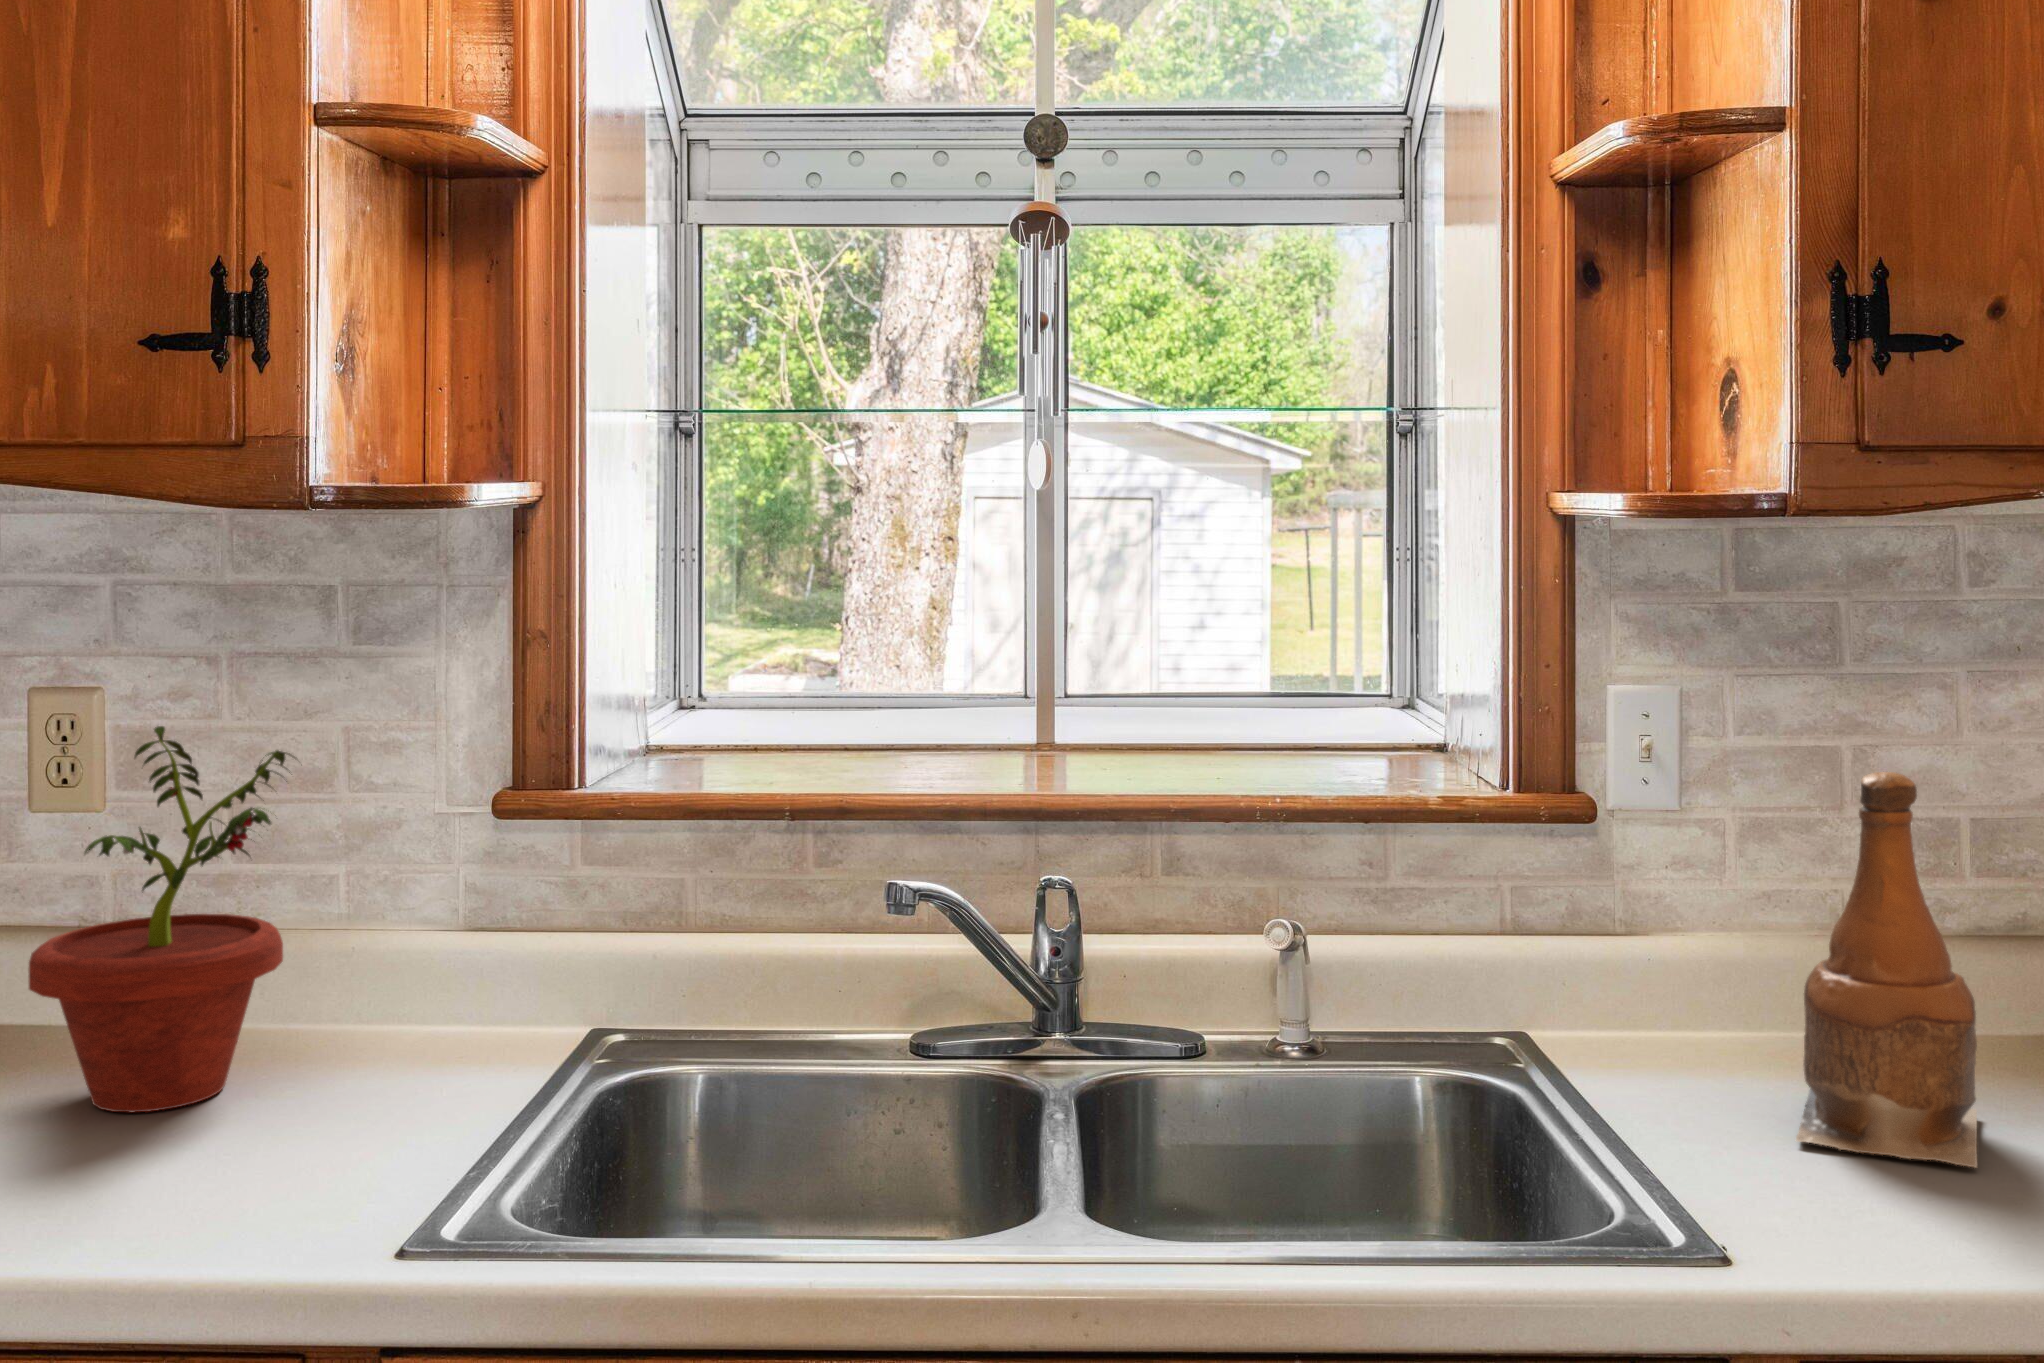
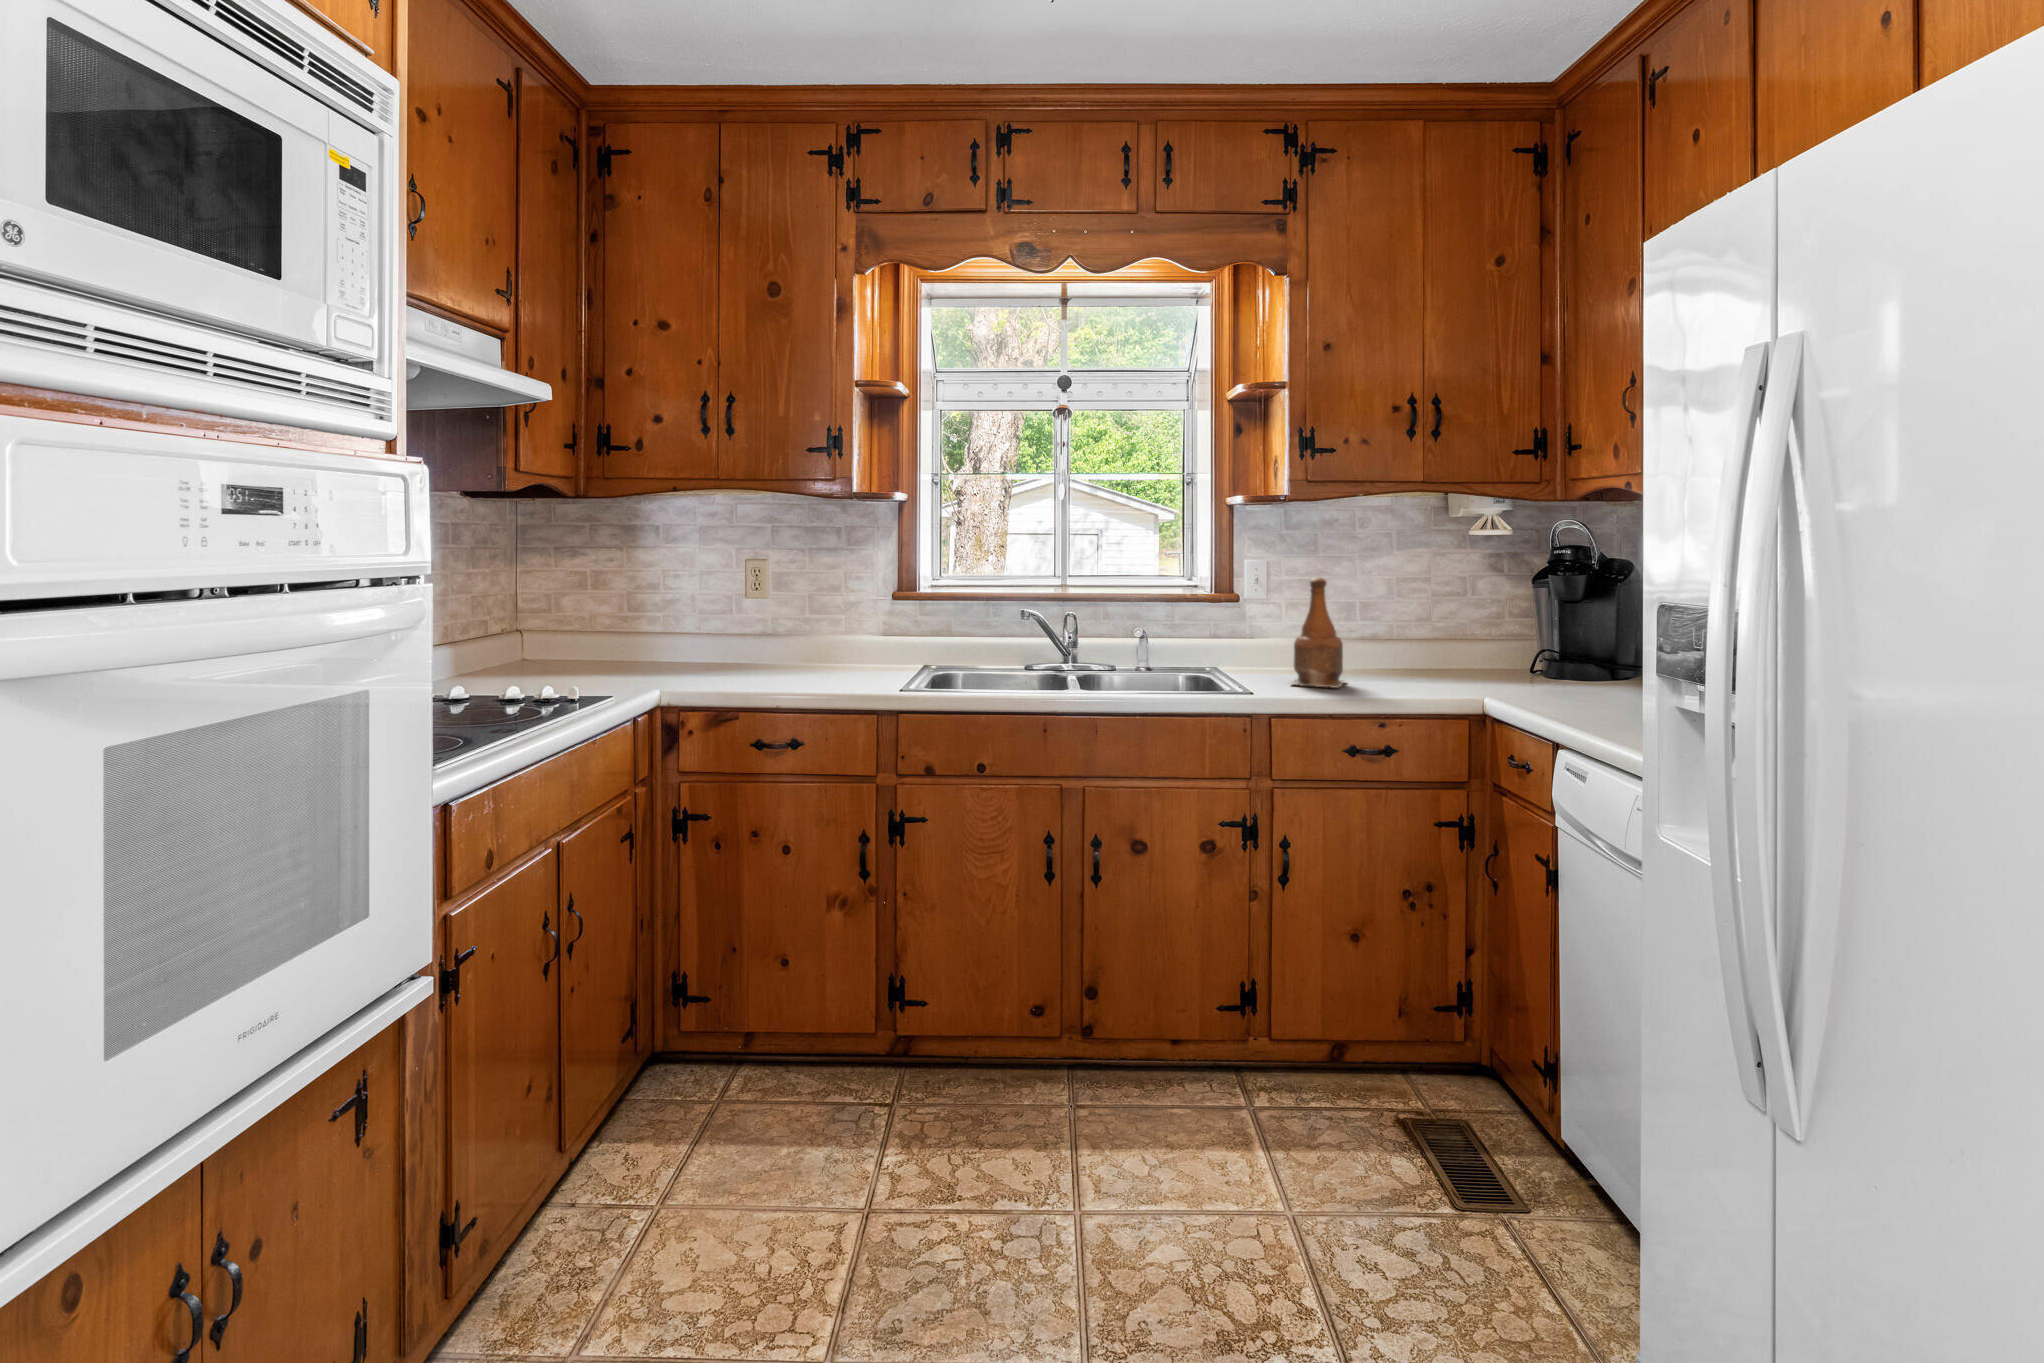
potted plant: present [29,726,296,1112] -> none [768,566,842,677]

